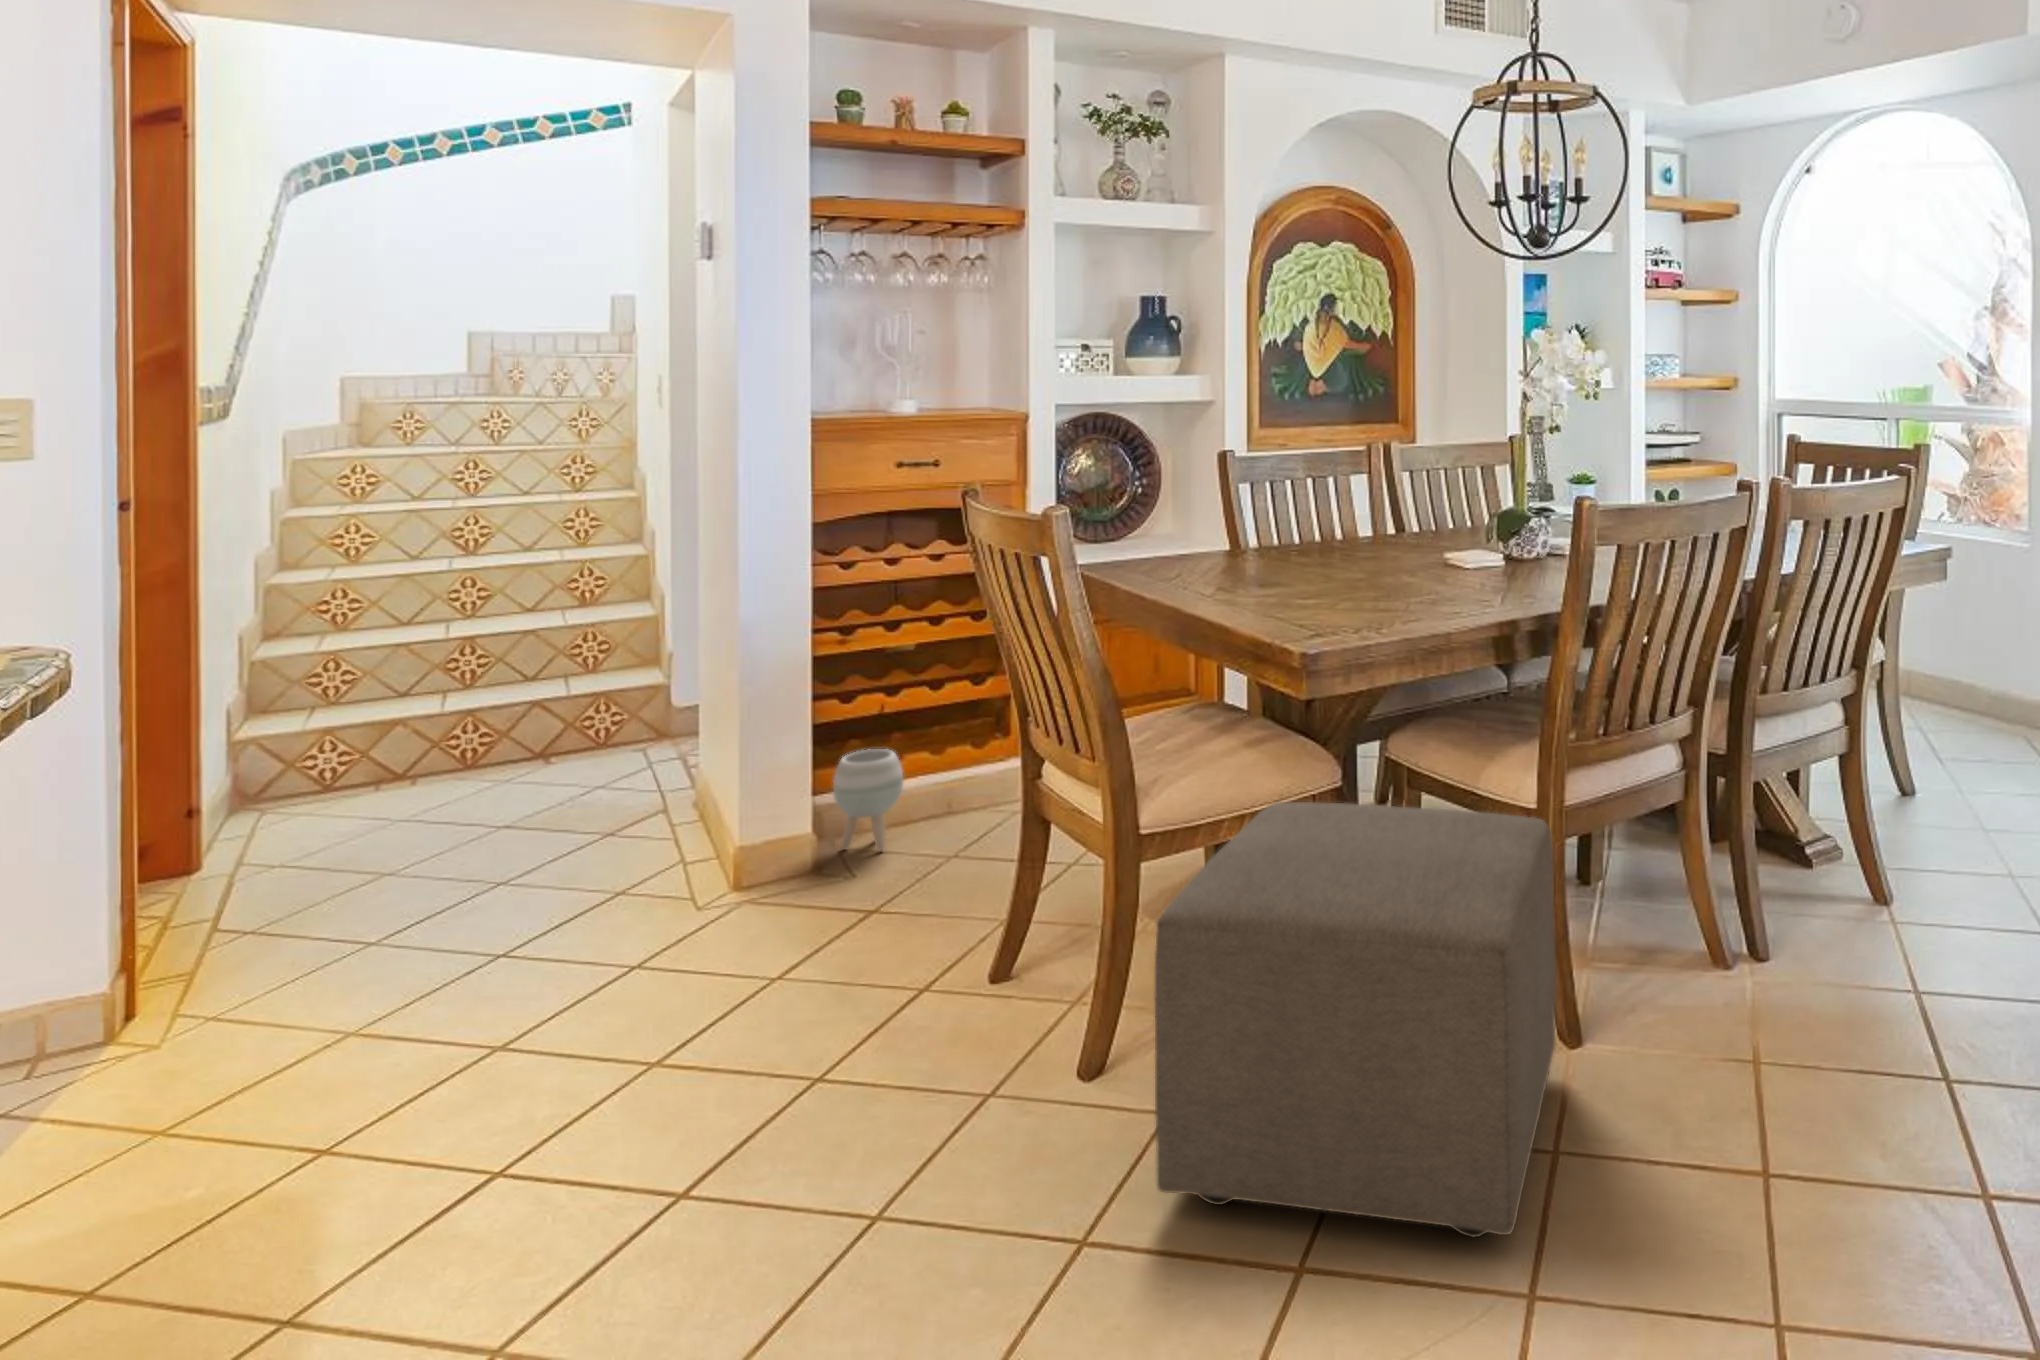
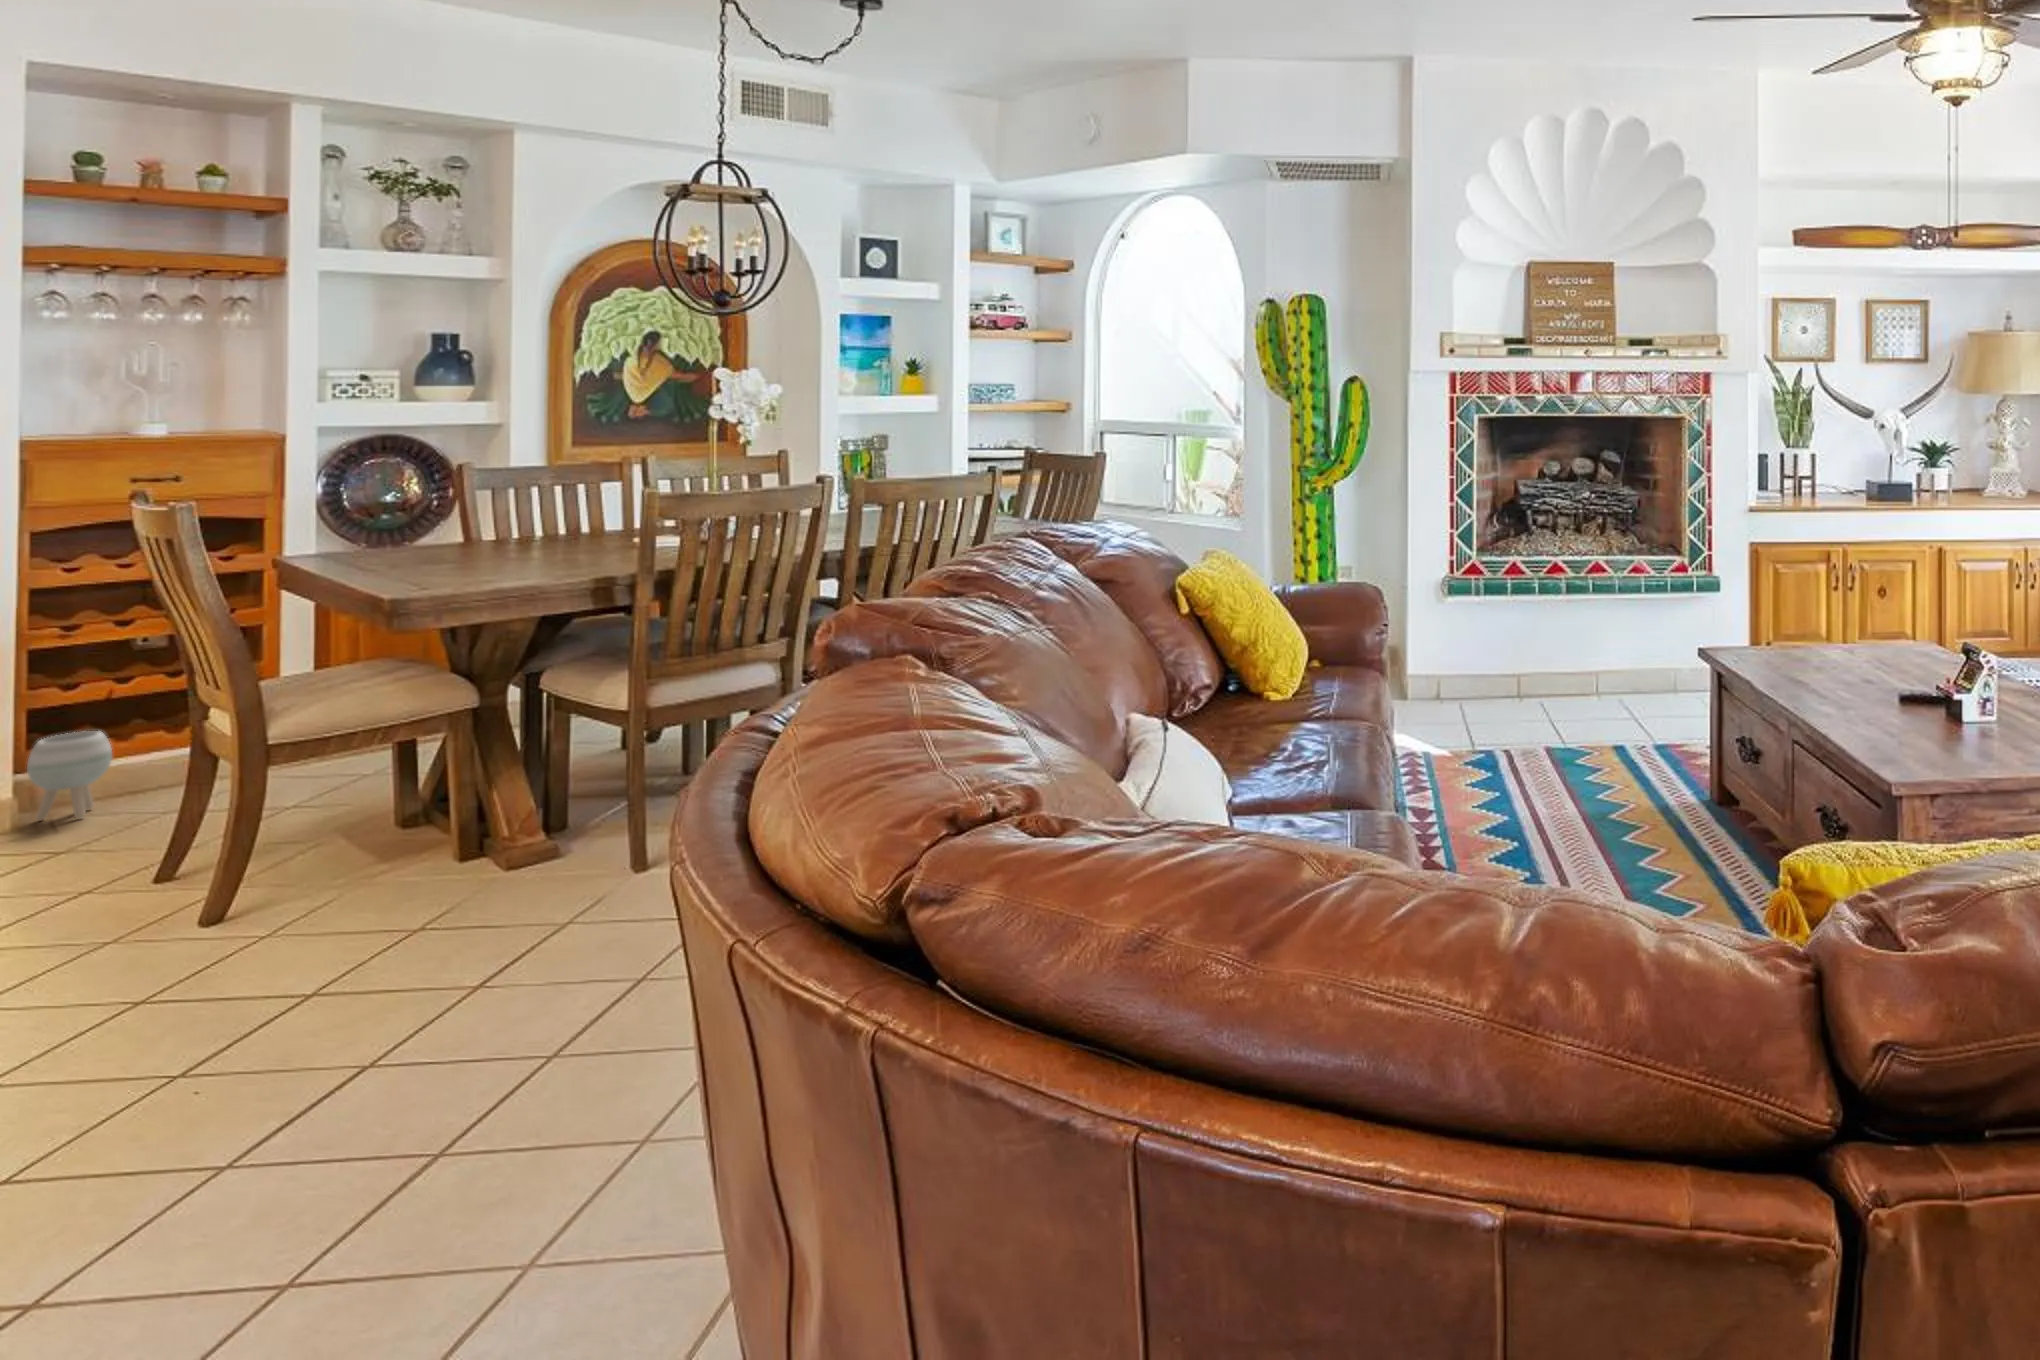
ottoman: present [1155,802,1556,1237] -> none [170,713,590,985]

